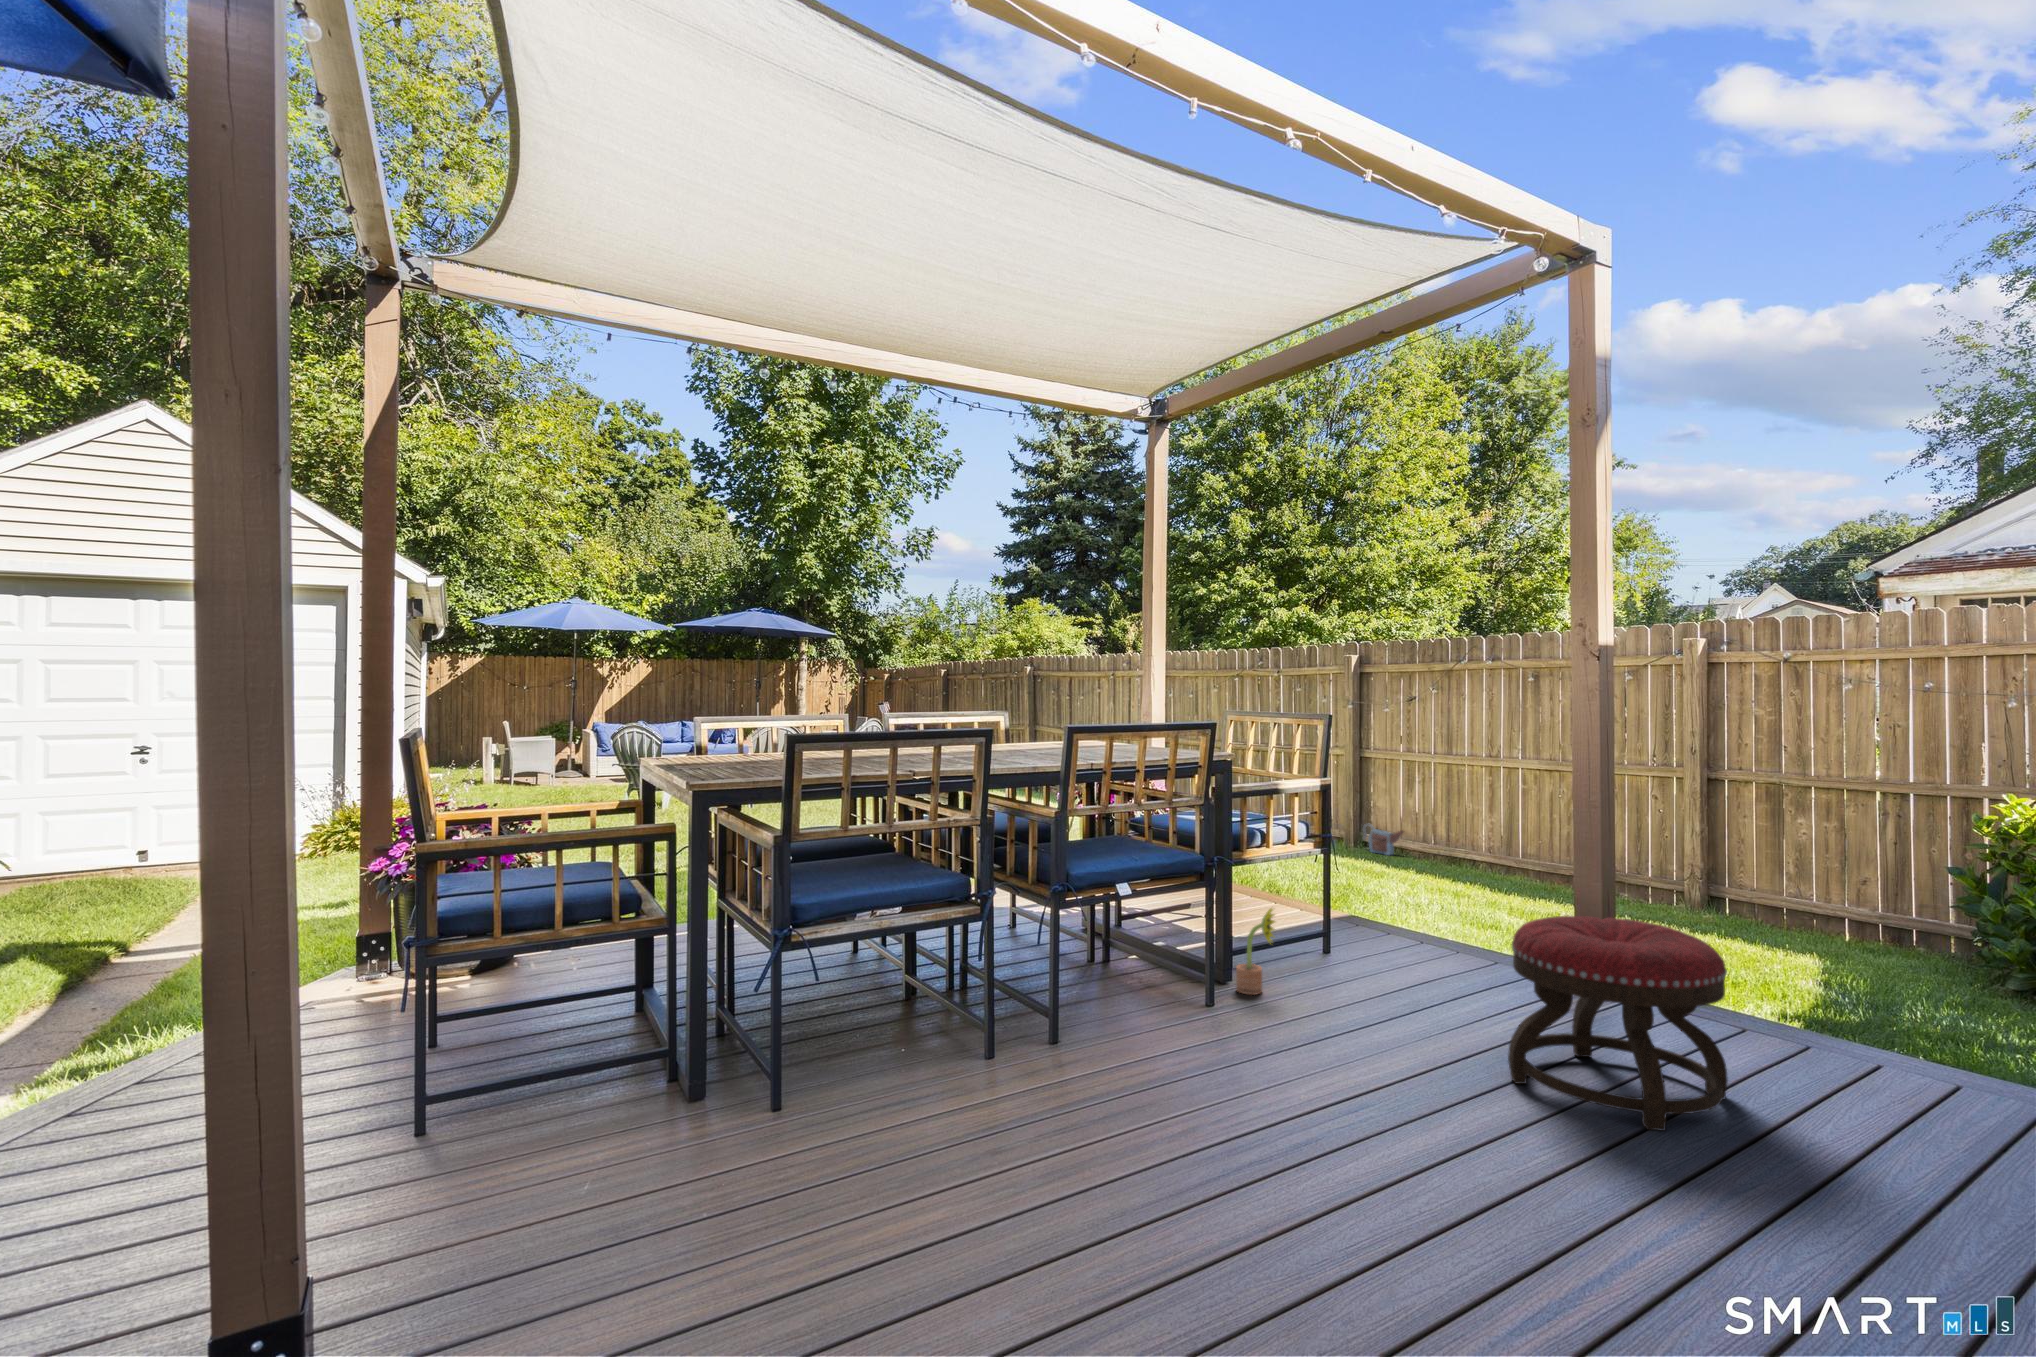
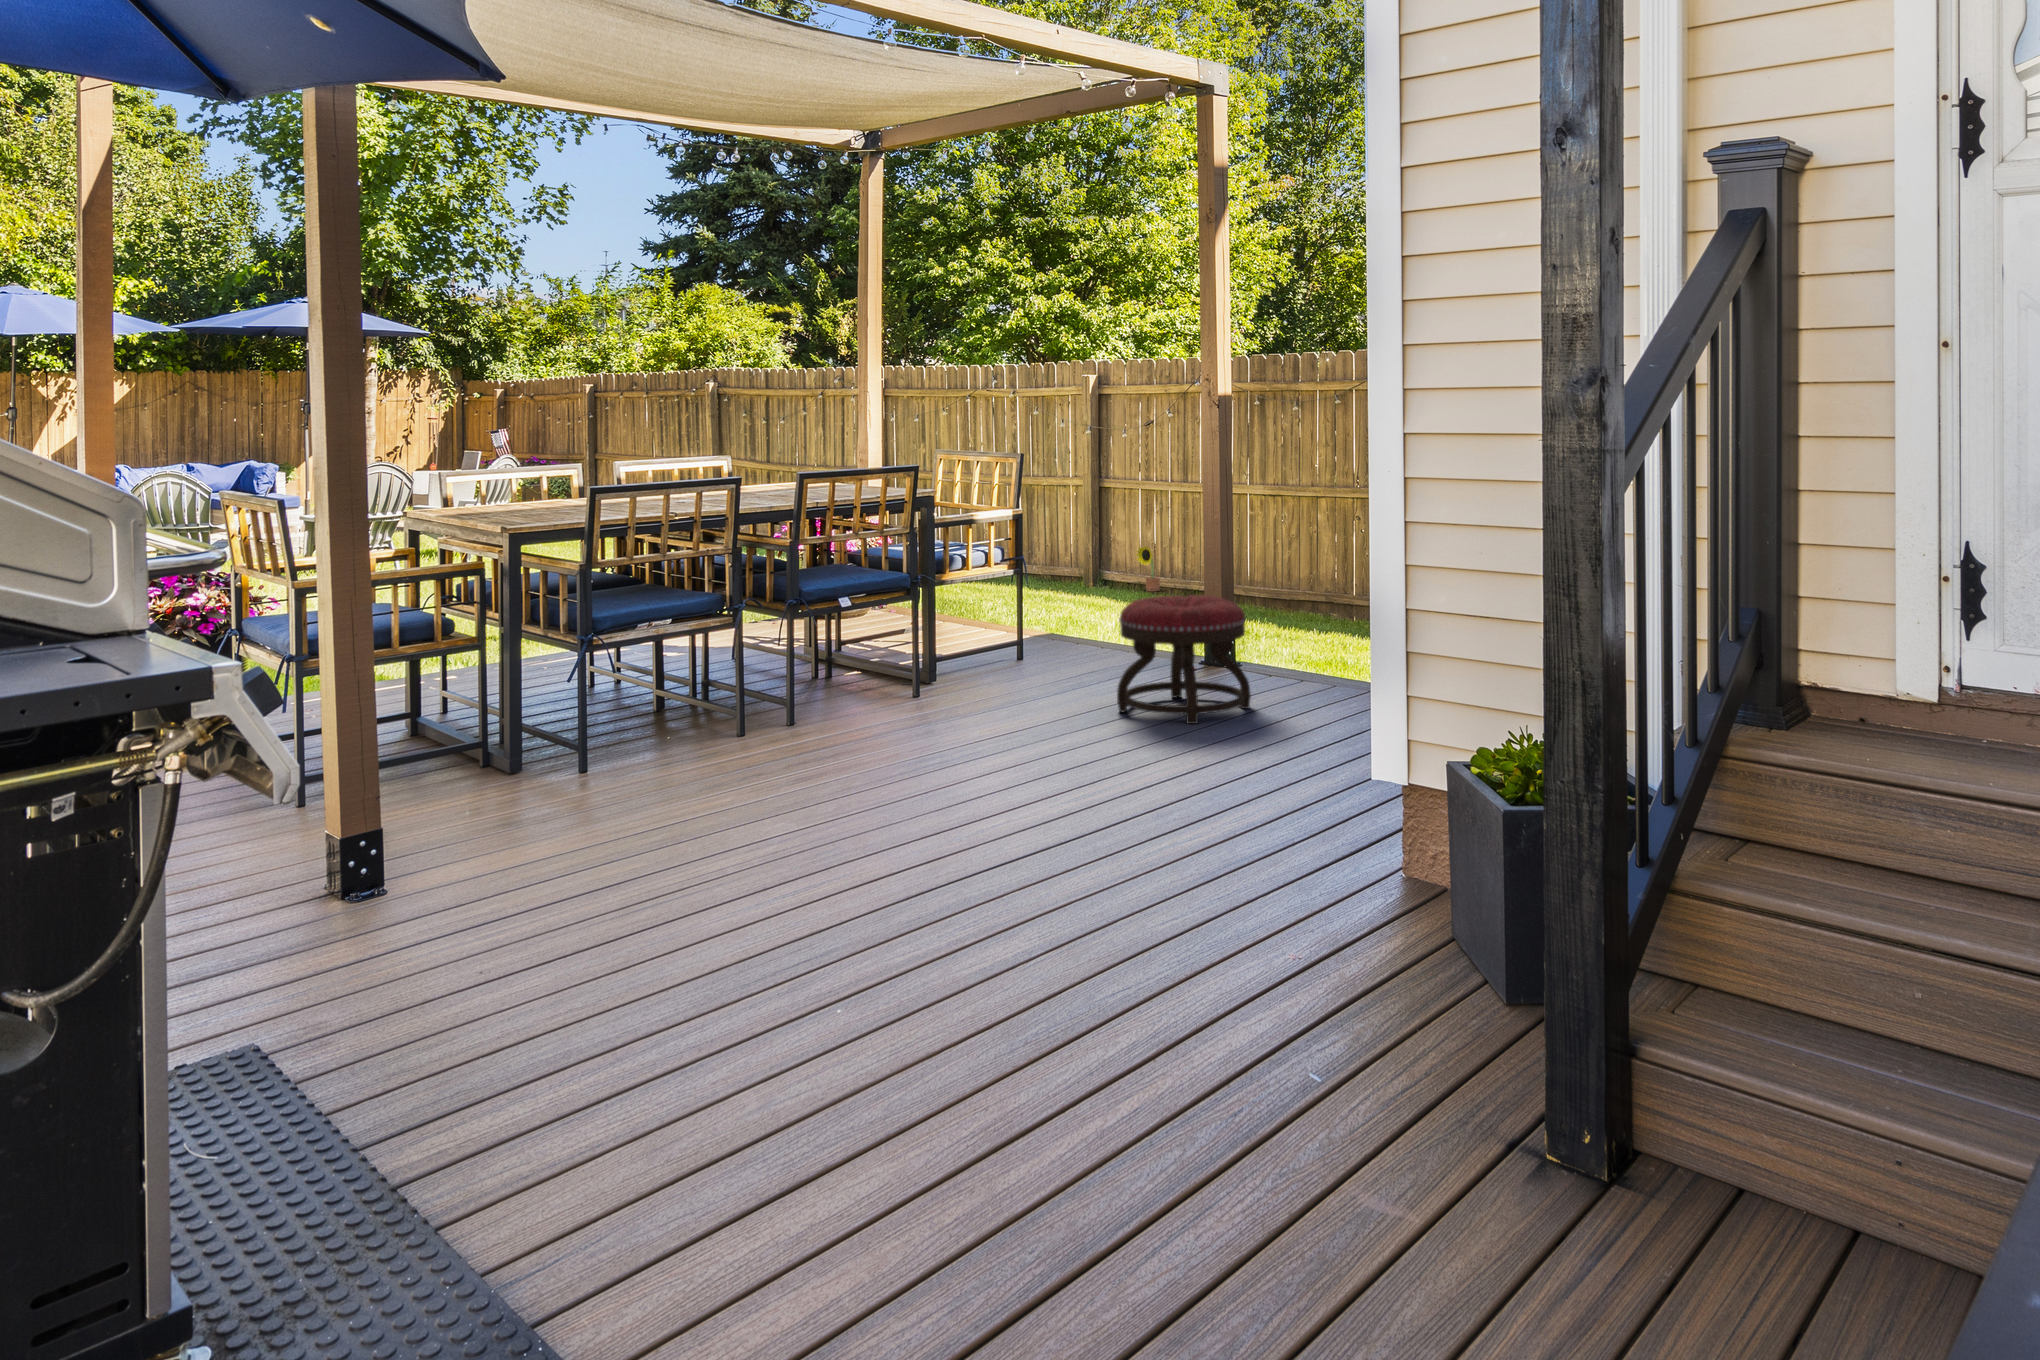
watering can: present [1363,823,1403,855] -> none [1097,555,1136,587]
decorative plant: present [1236,909,1275,995] -> present [1136,546,1160,591]

